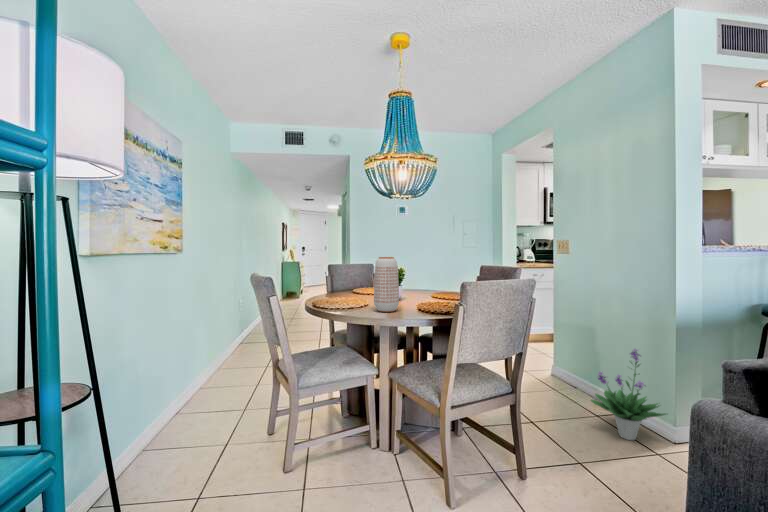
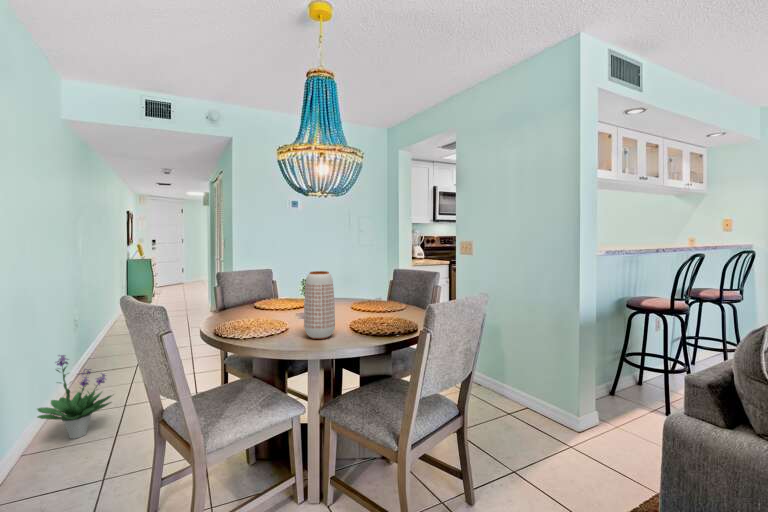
potted plant: present [591,348,666,440] -> present [37,355,112,439]

